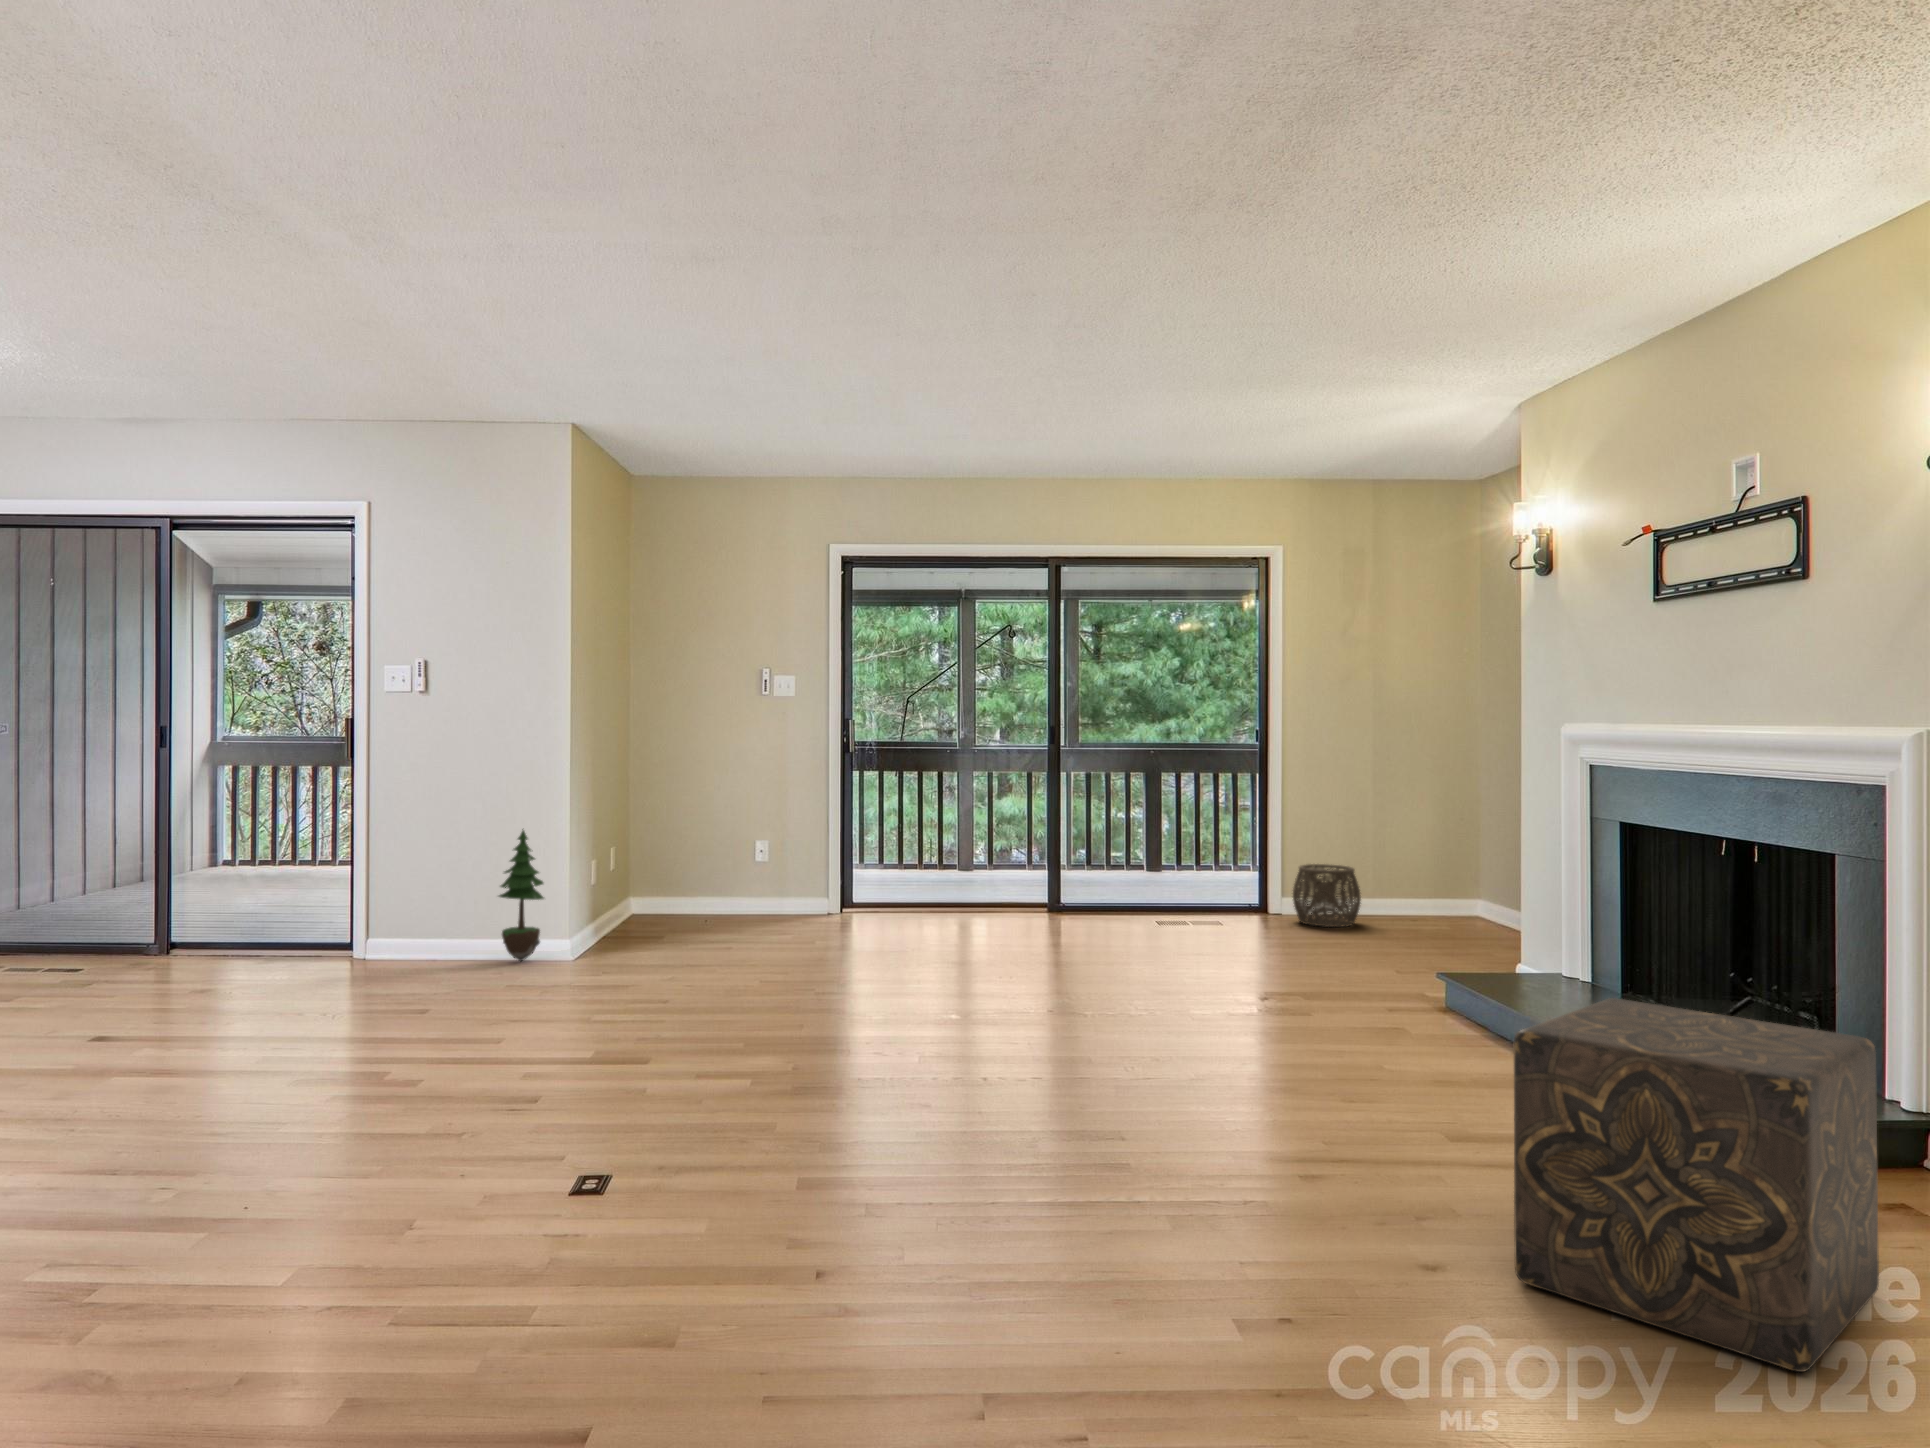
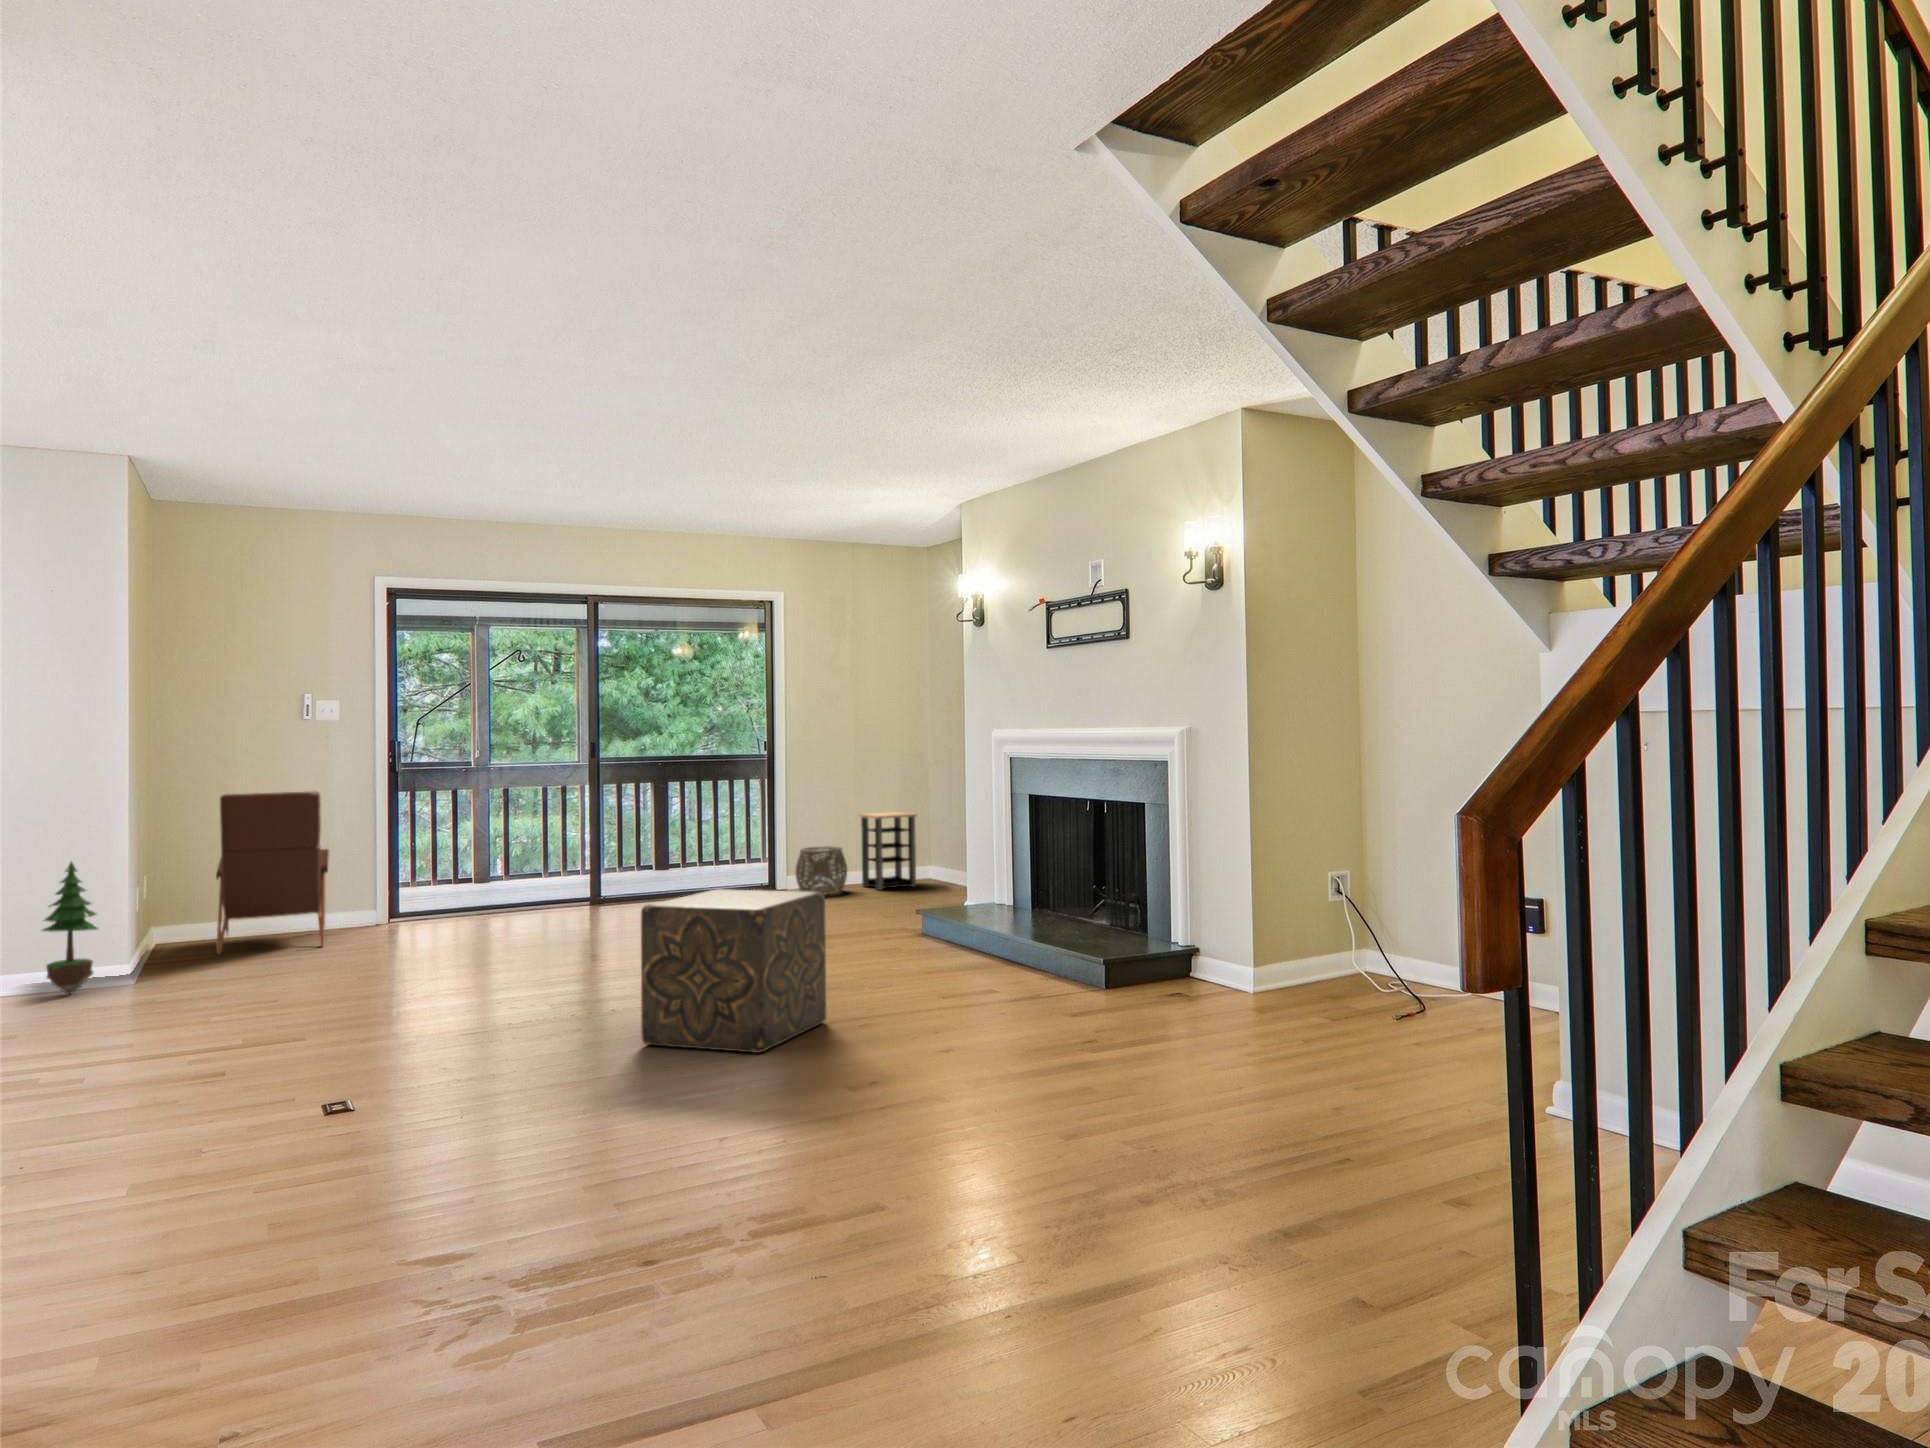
armchair: none [668,768,781,933] -> present [216,791,329,955]
side table: none [1379,826,1460,927] -> present [859,812,917,890]
ottoman: present [1514,998,1879,1372] -> present [641,889,826,1053]

